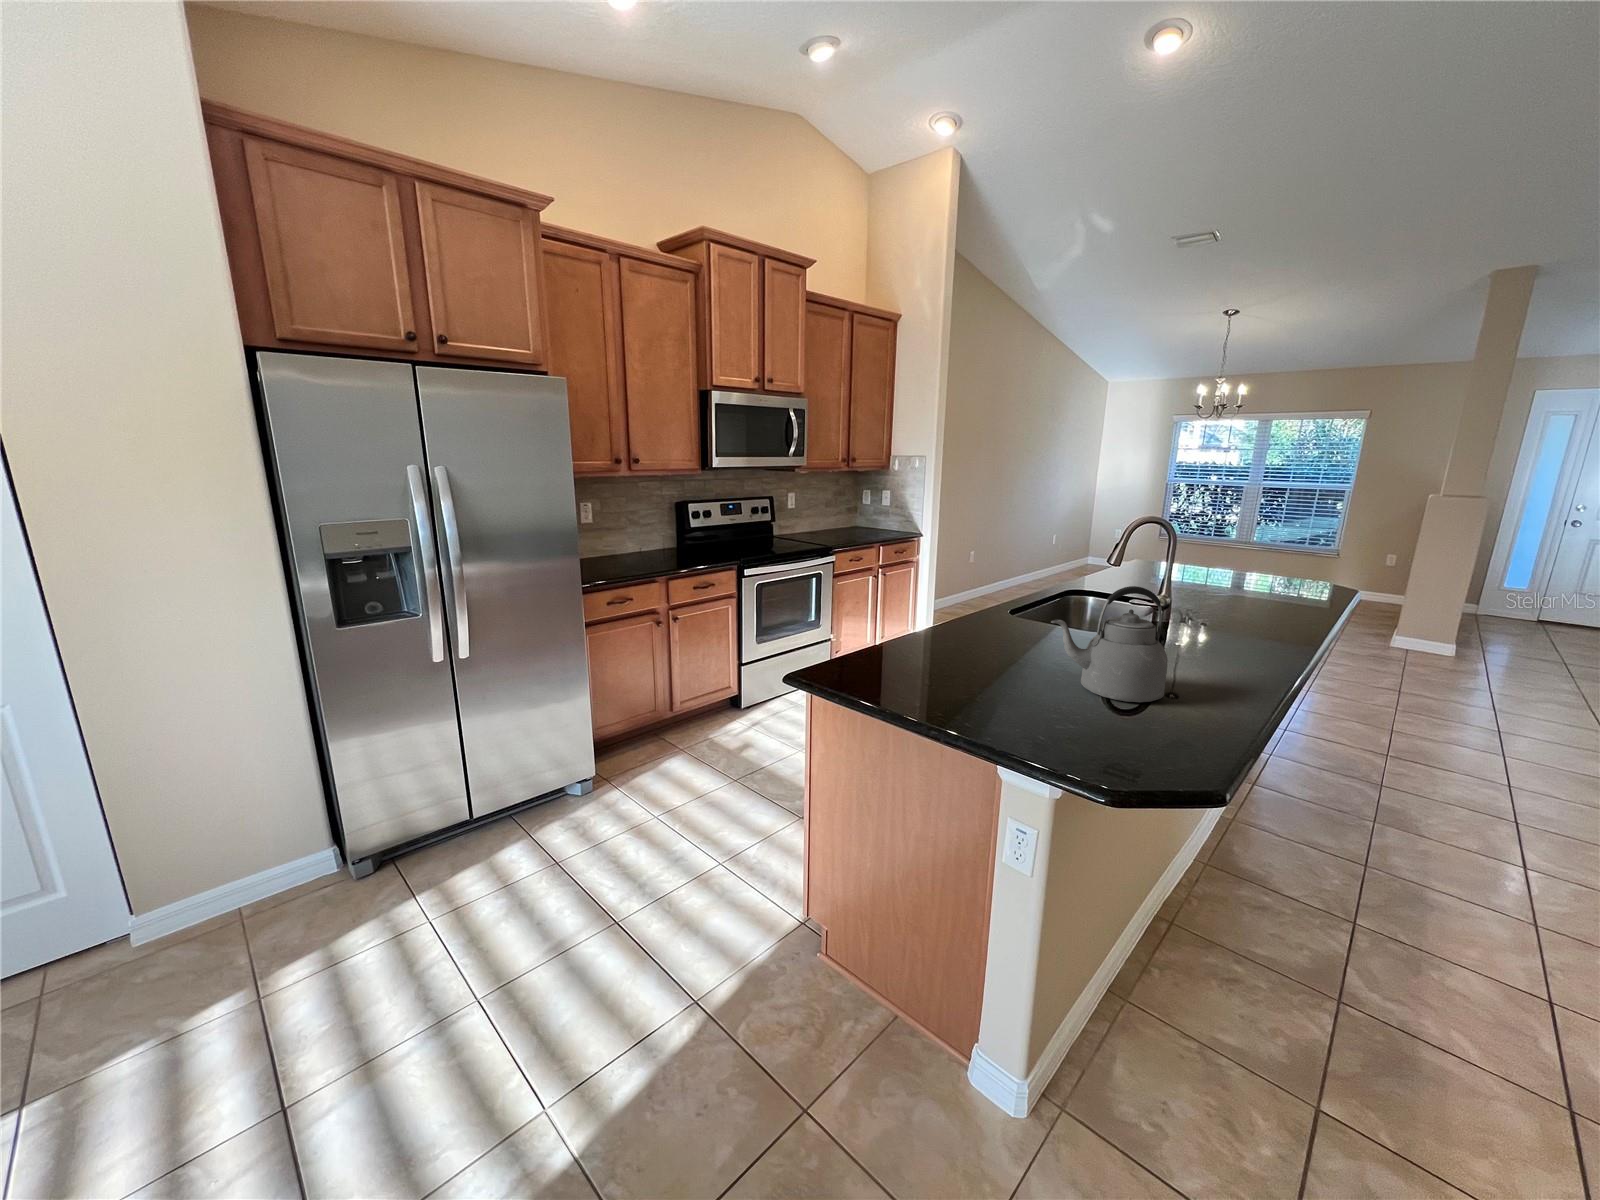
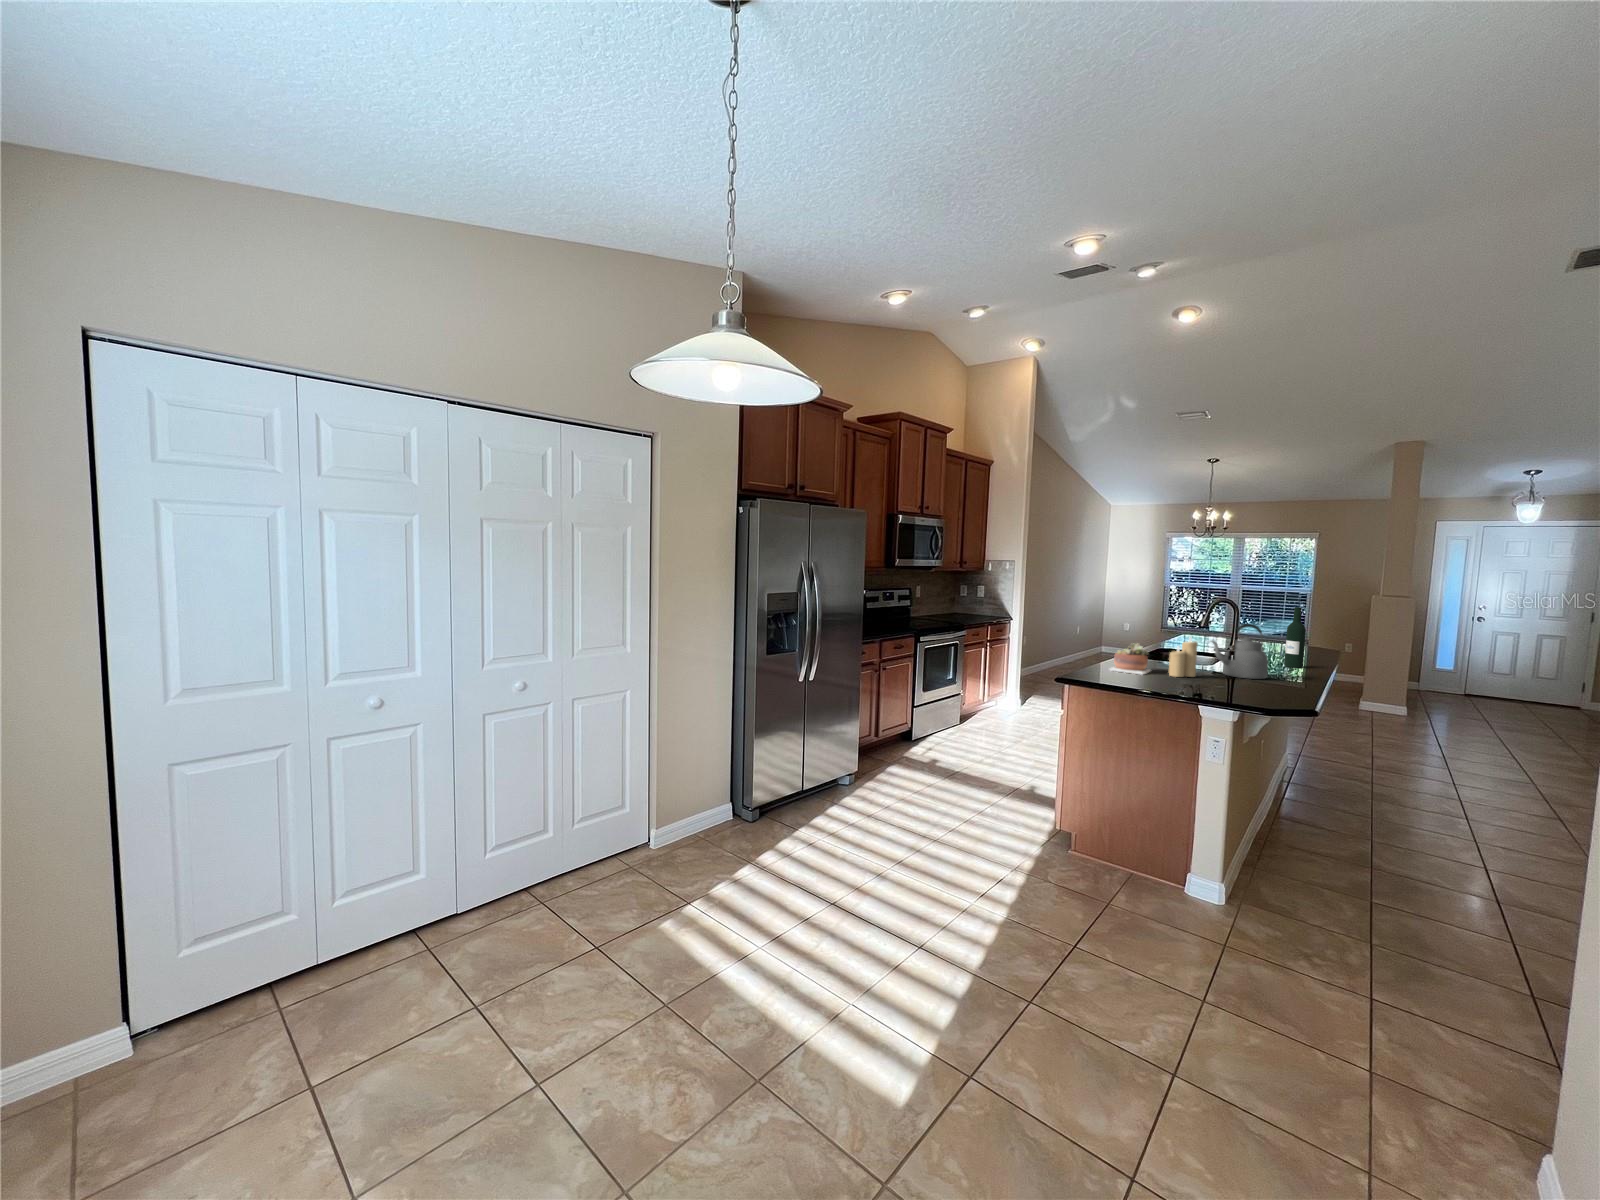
wine bottle: none [1230,541,1275,654] -> present [1284,607,1306,668]
candle: none [961,614,1020,697] -> present [1169,638,1198,677]
succulent plant: none [862,620,947,688] -> present [1110,643,1151,674]

